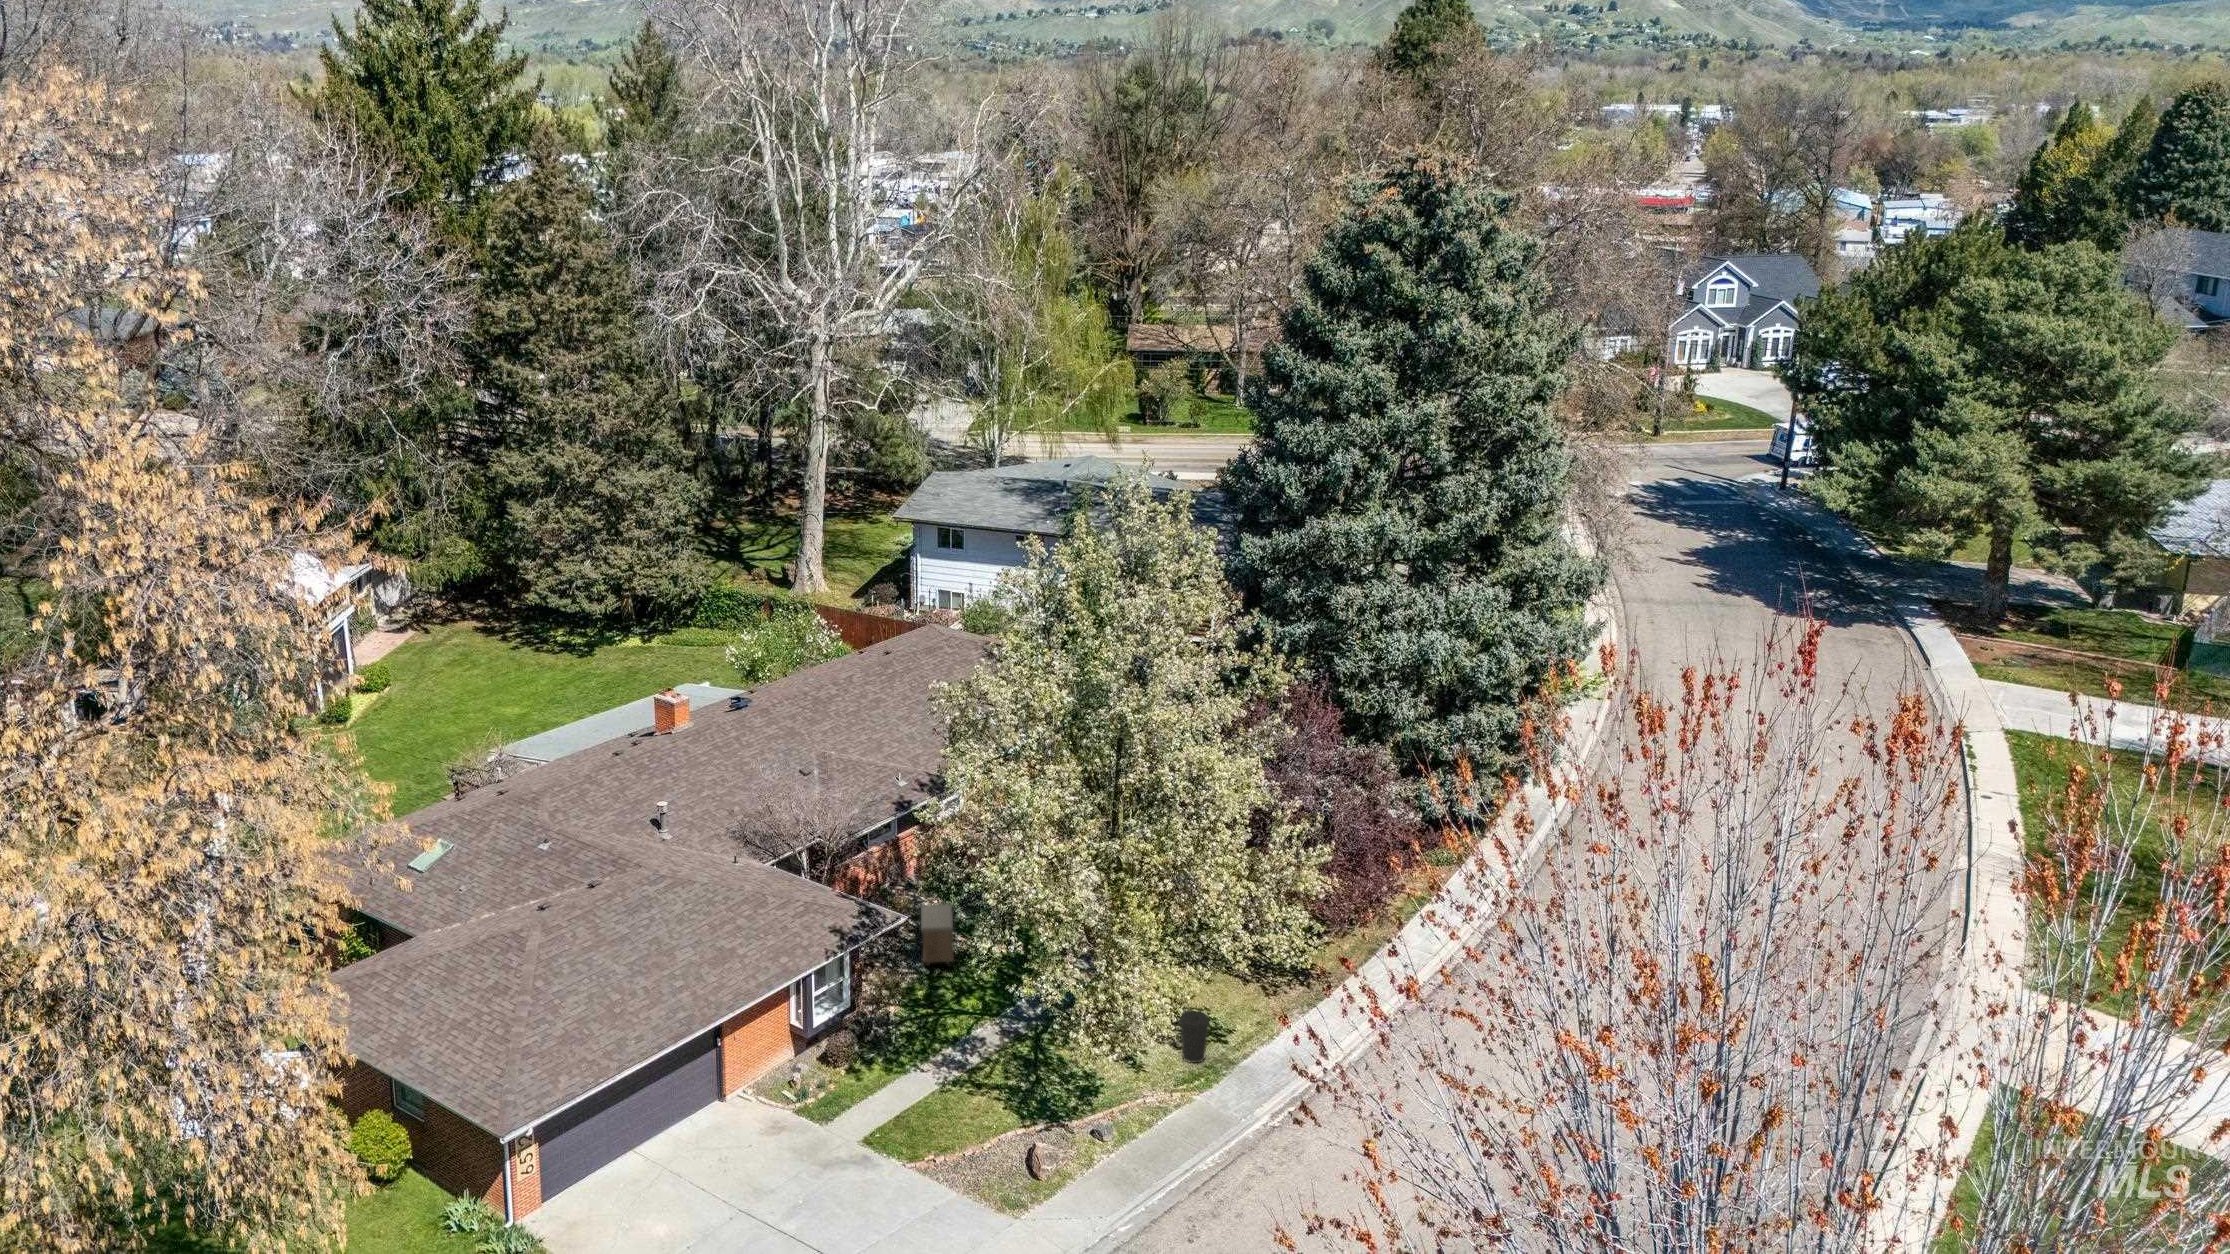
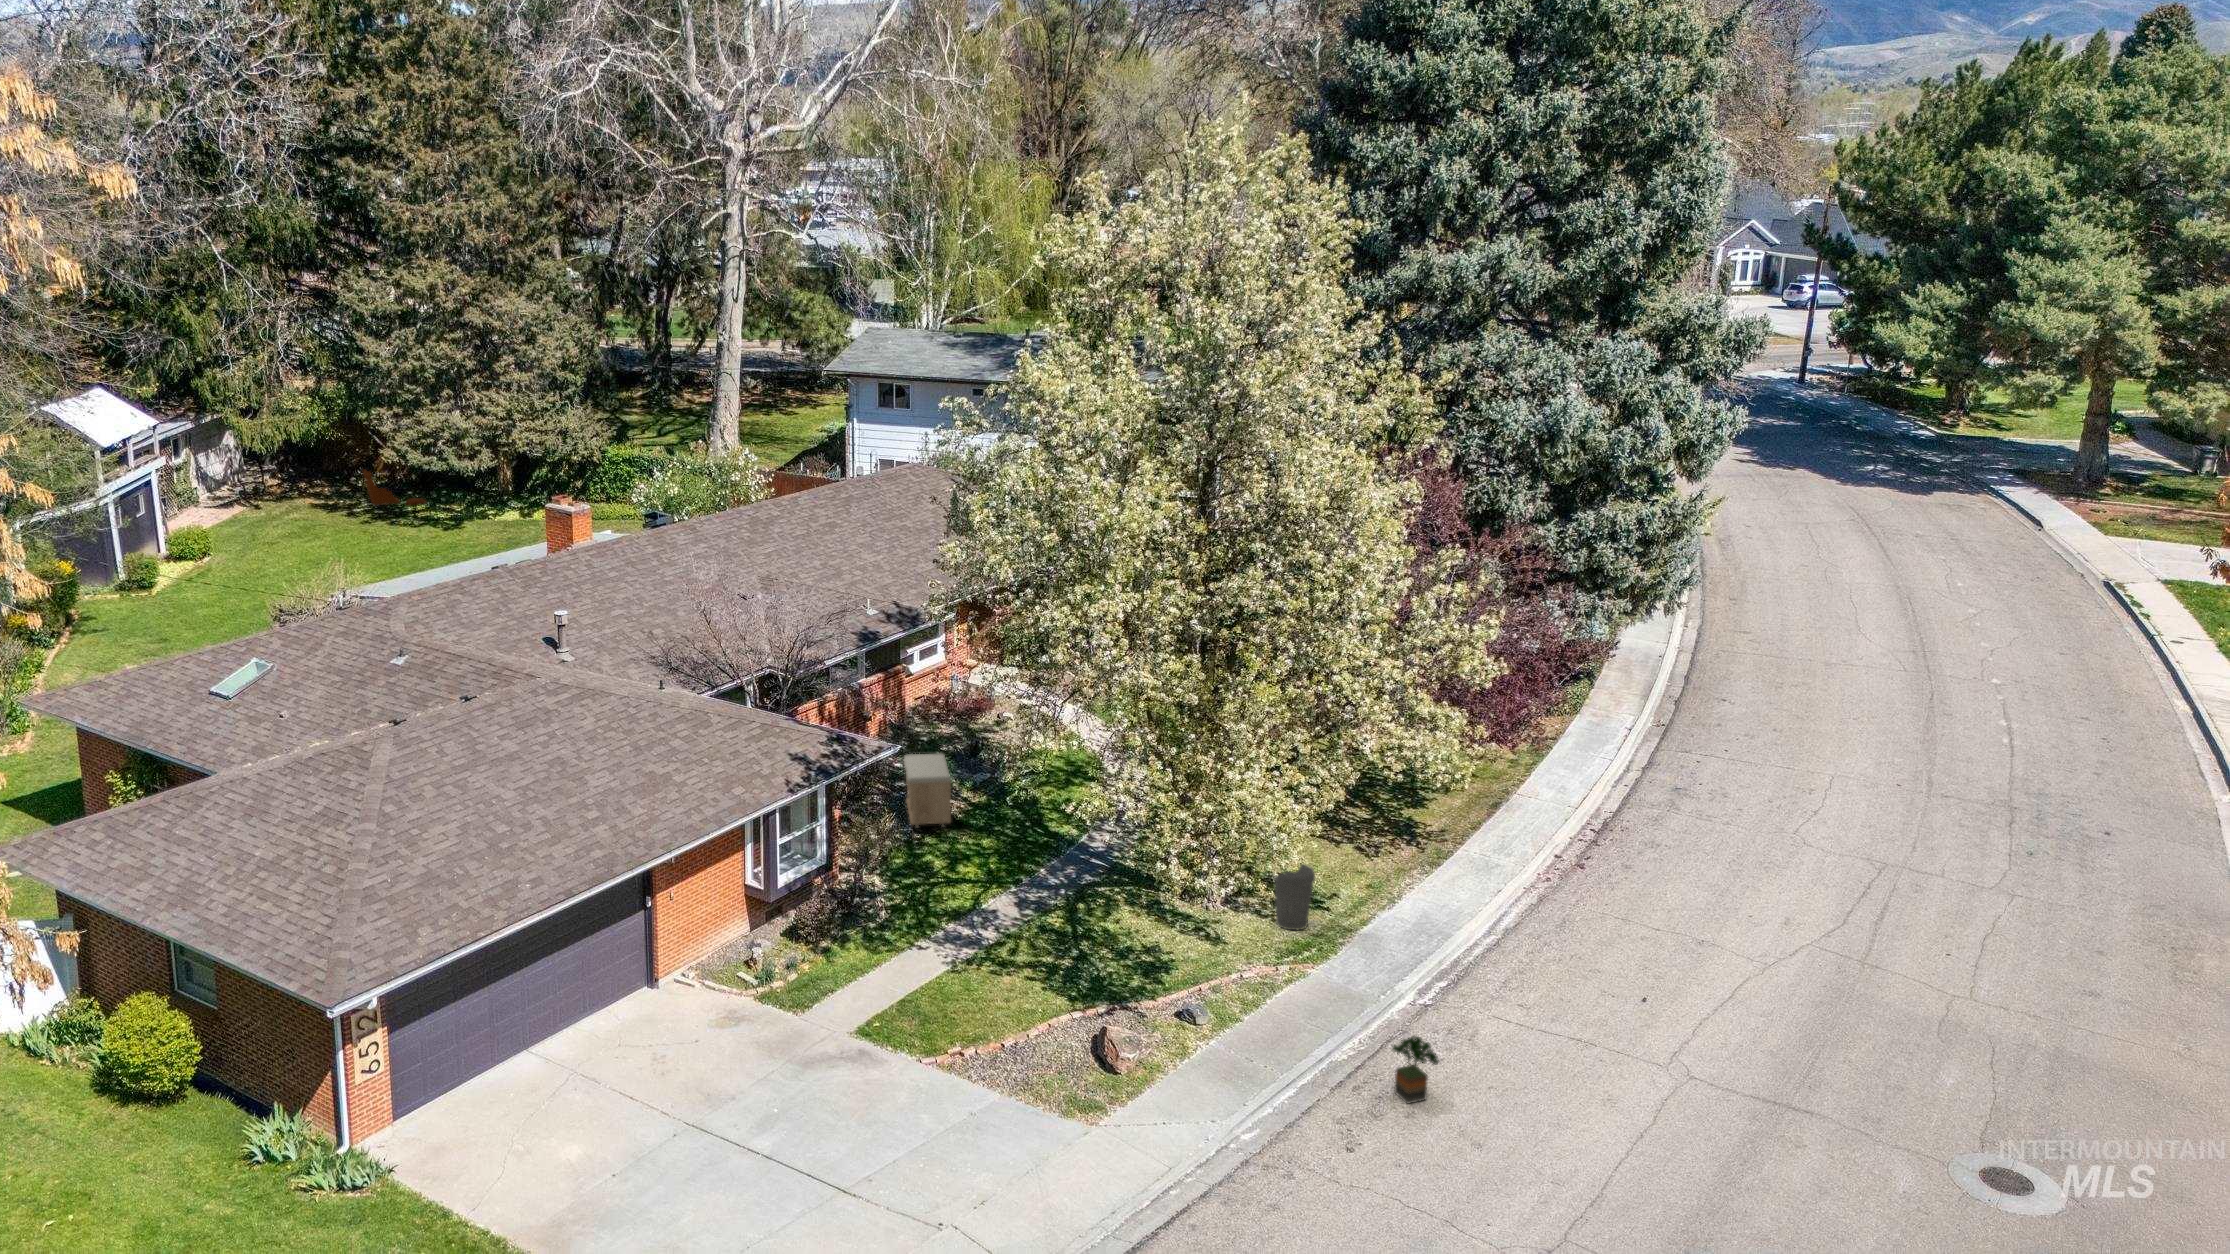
lounge chair: none [511,605,563,645] -> present [362,470,426,514]
potted tree: none [1230,1161,1262,1210] -> present [1393,1036,1439,1104]

